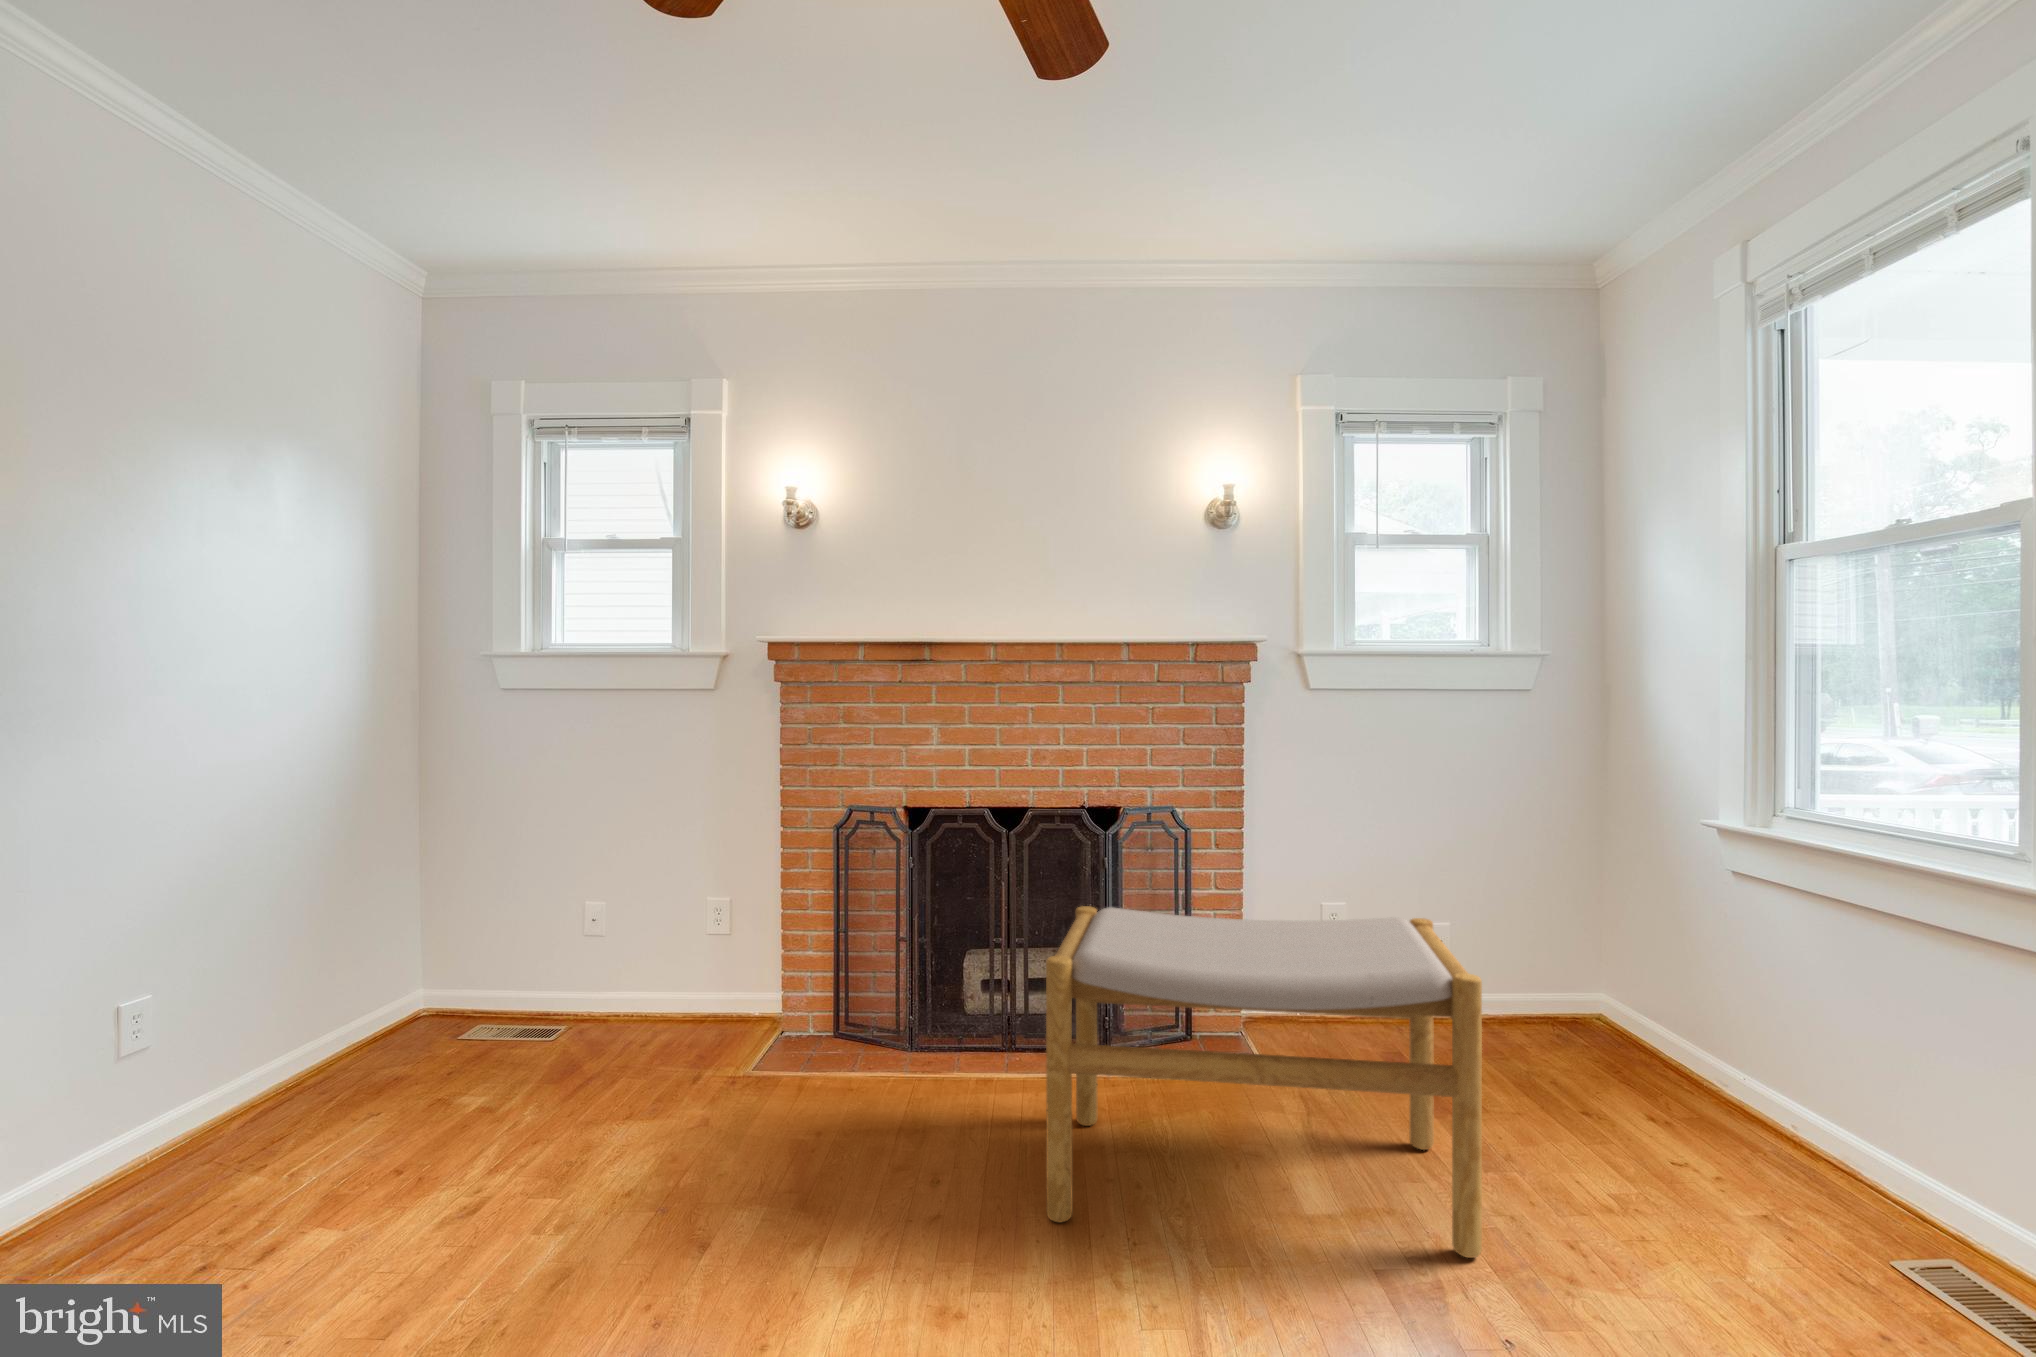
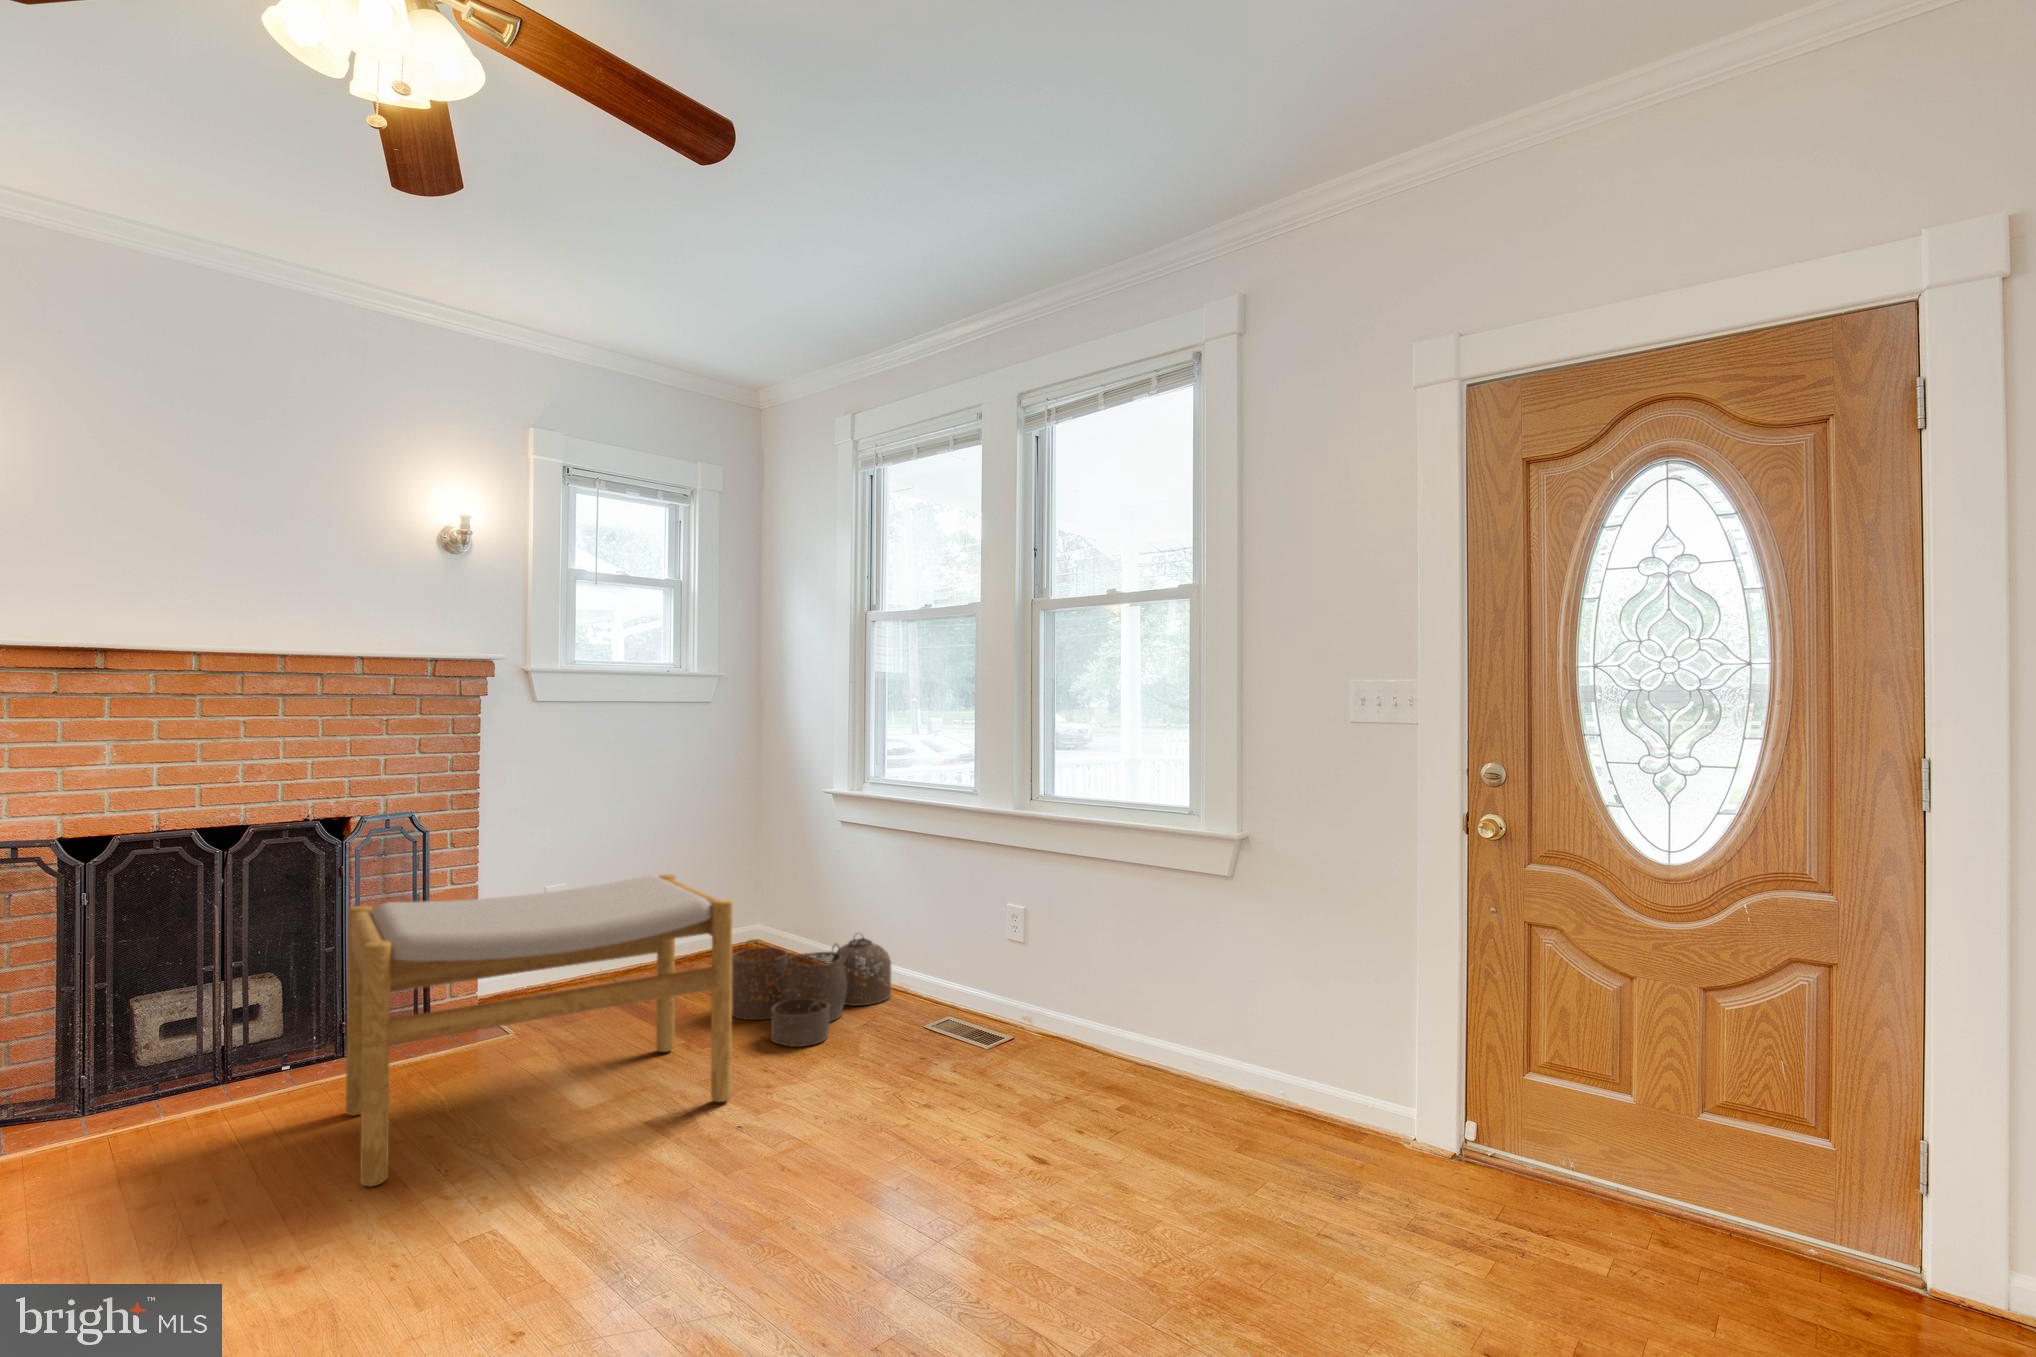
woven basket: none [1527,1020,1797,1206] -> present [732,934,892,1047]

